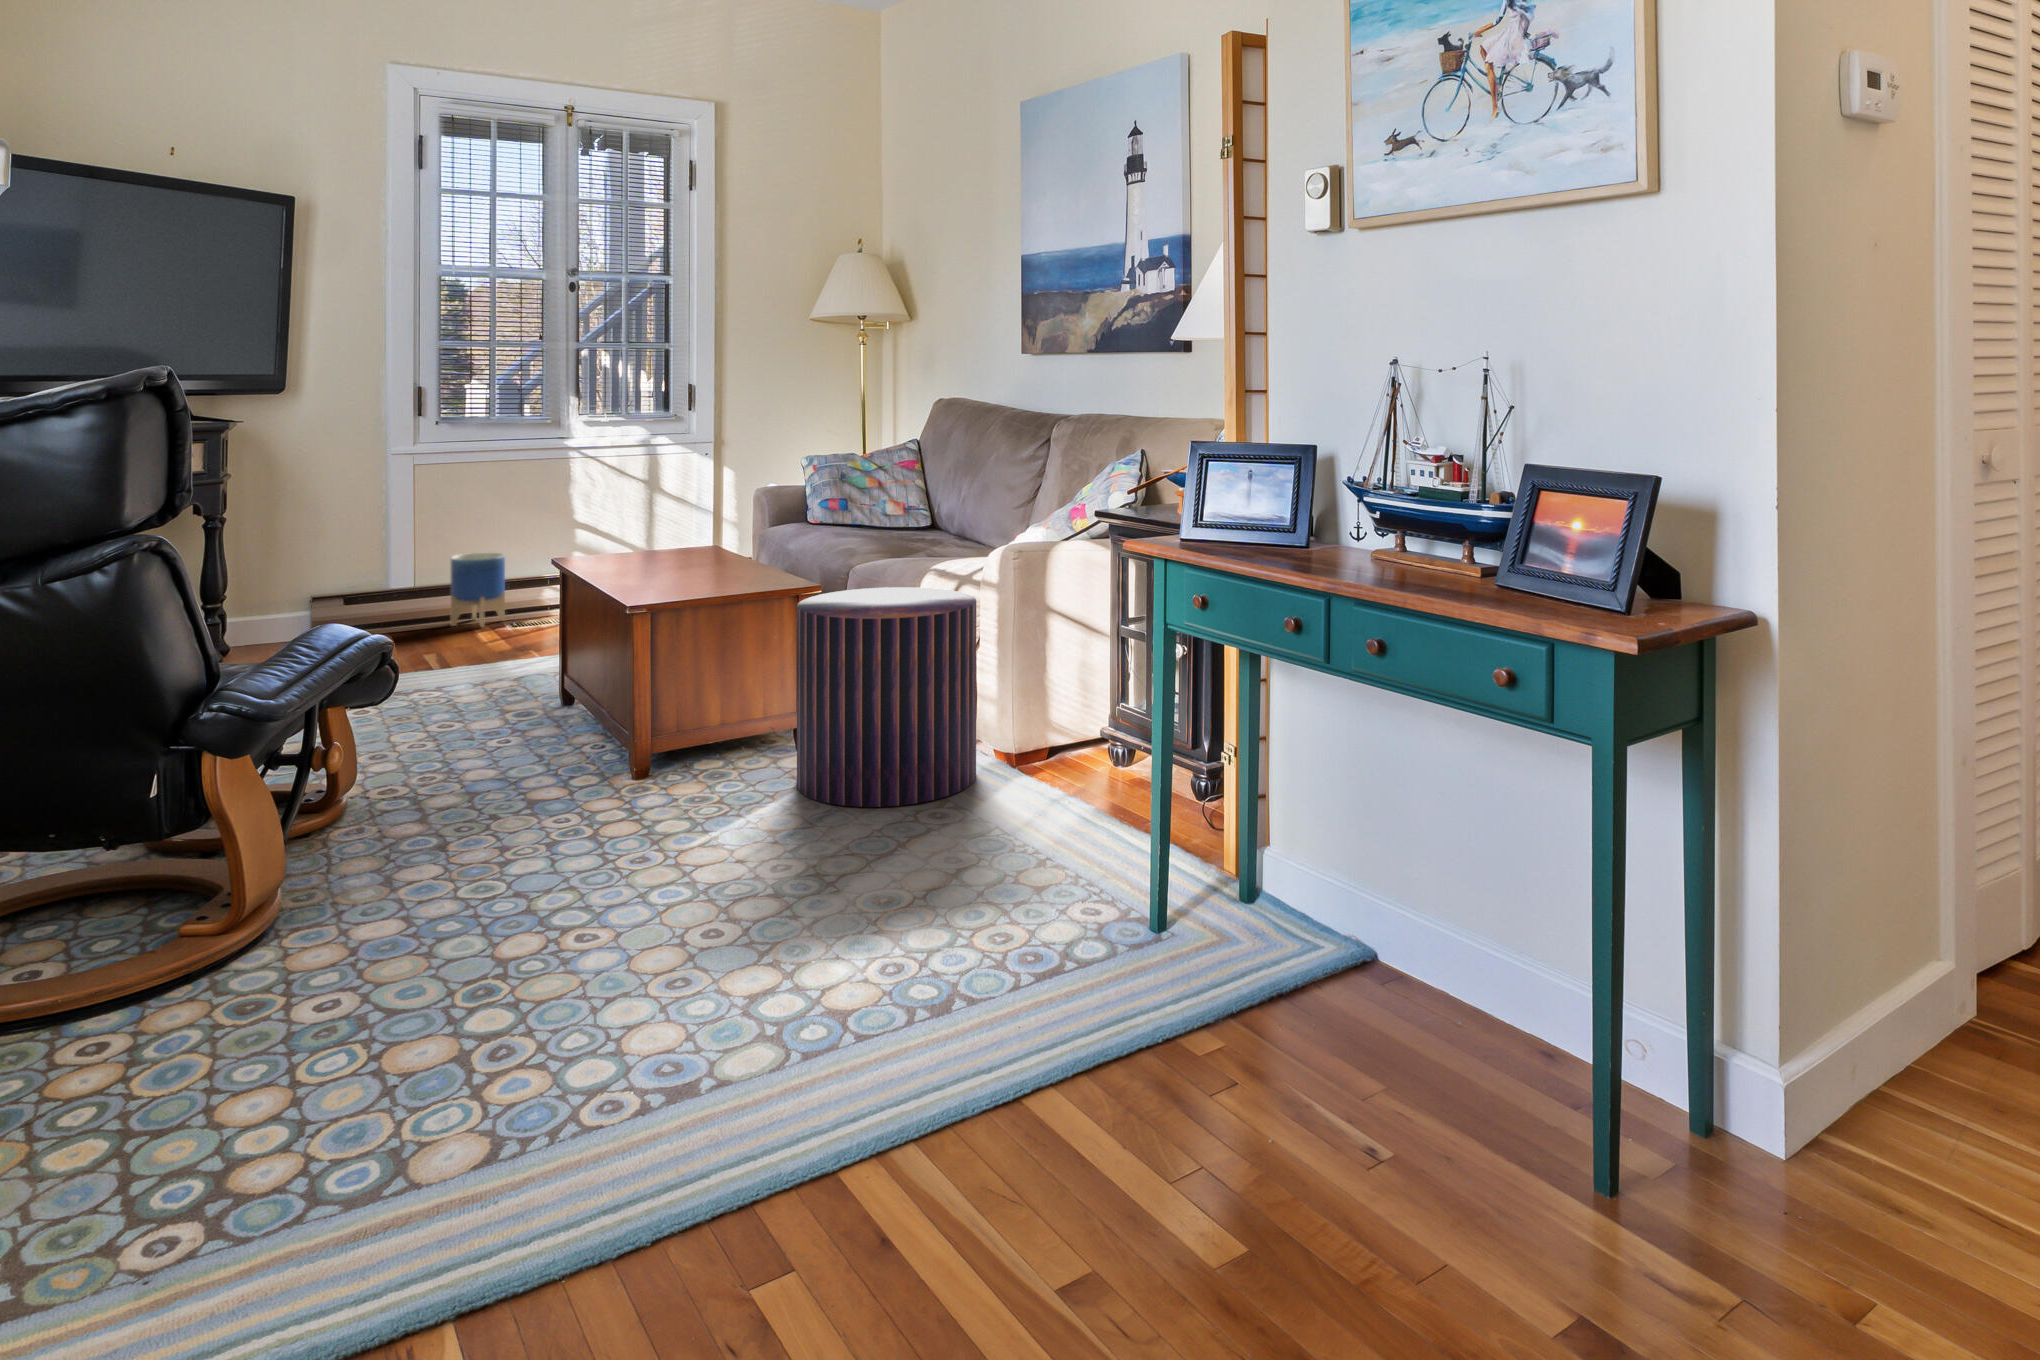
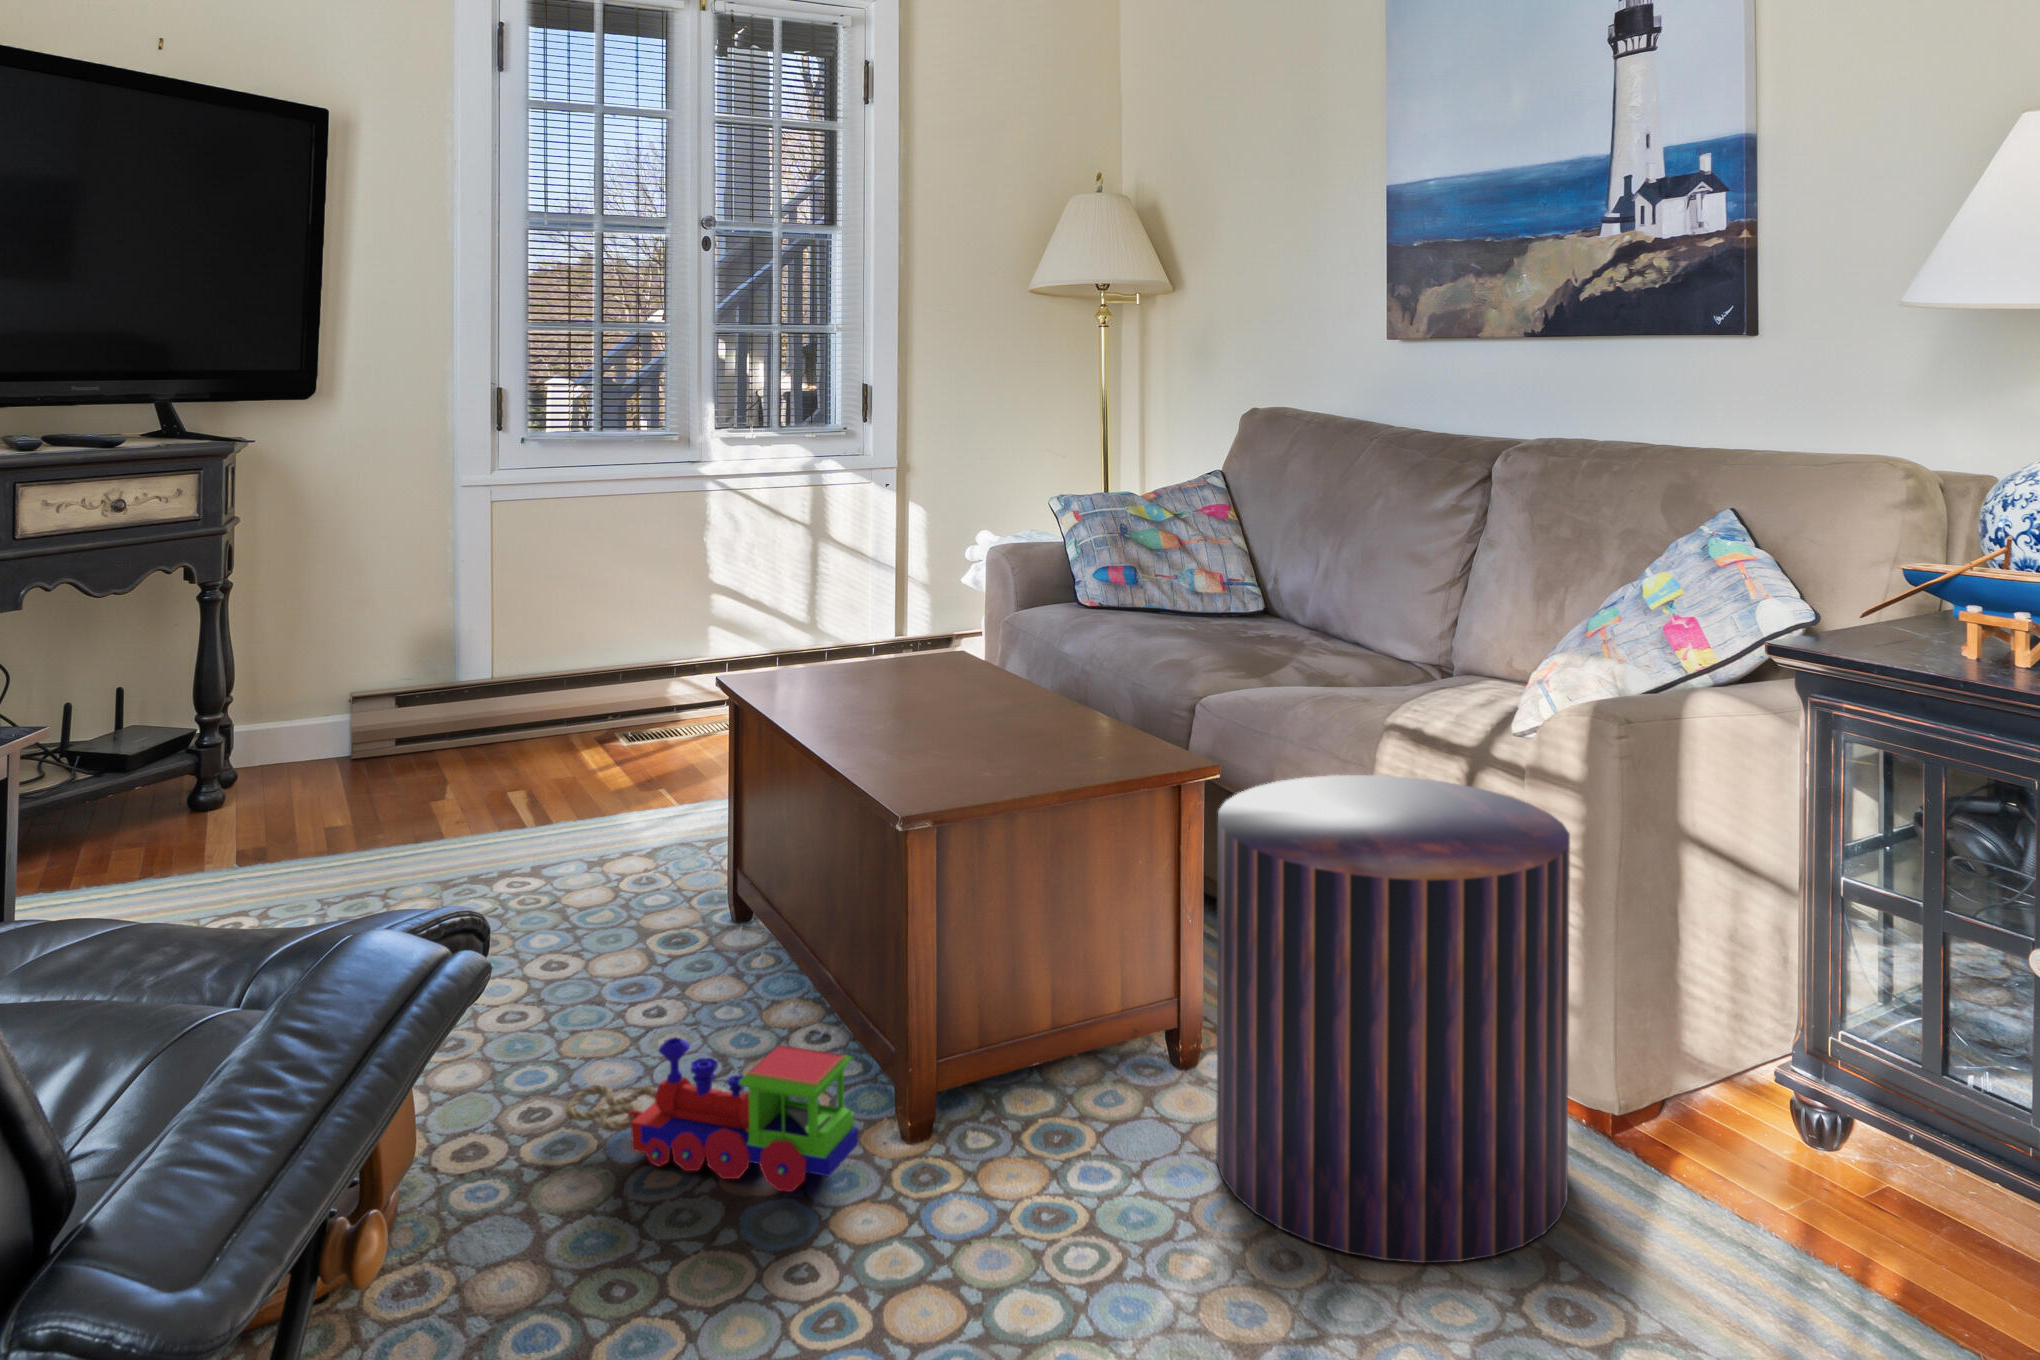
planter: present [451,553,505,627] -> none [542,632,618,747]
toy train: none [442,728,603,798] -> present [565,1037,858,1192]

